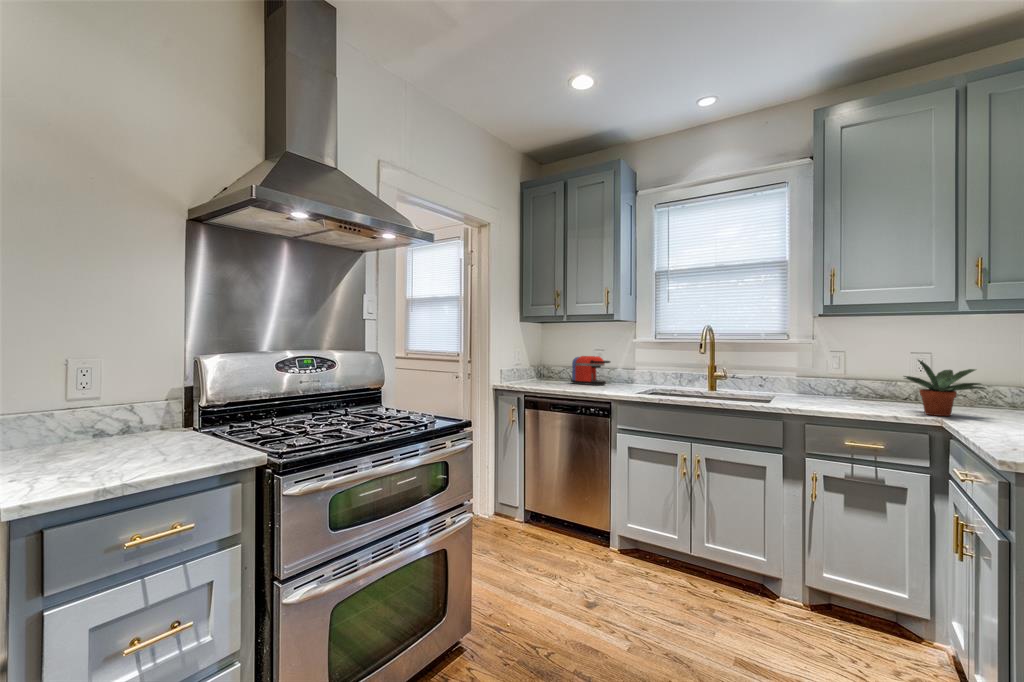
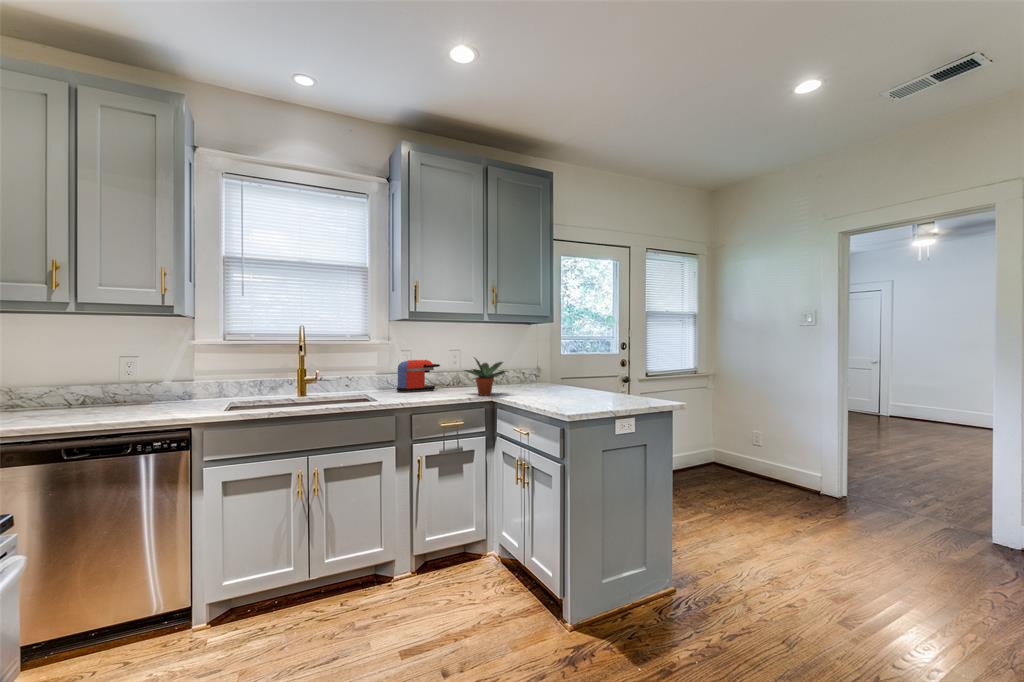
coffee maker: present [571,356,610,385] -> present [397,360,440,392]

